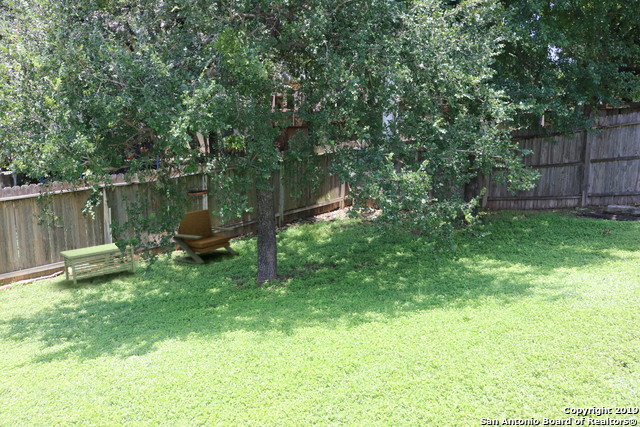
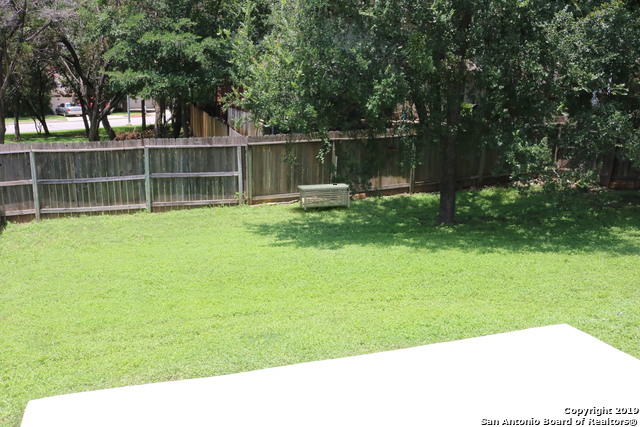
lounge chair: present [172,209,236,264] -> none [379,165,433,207]

